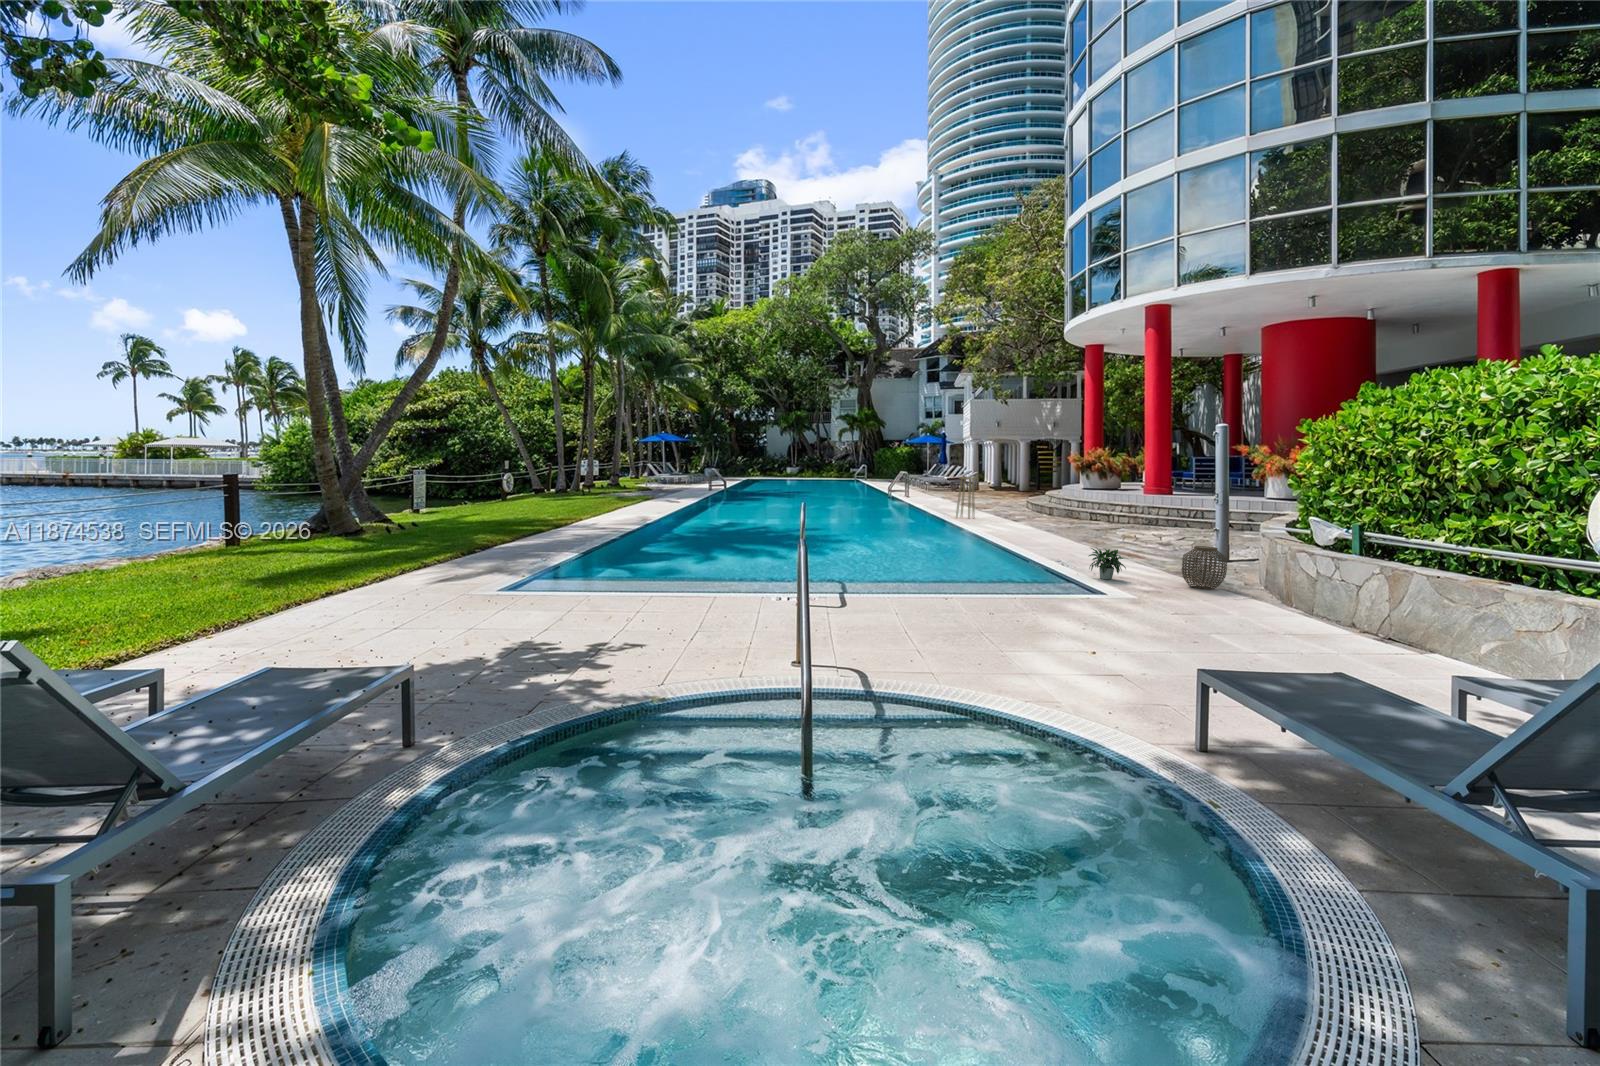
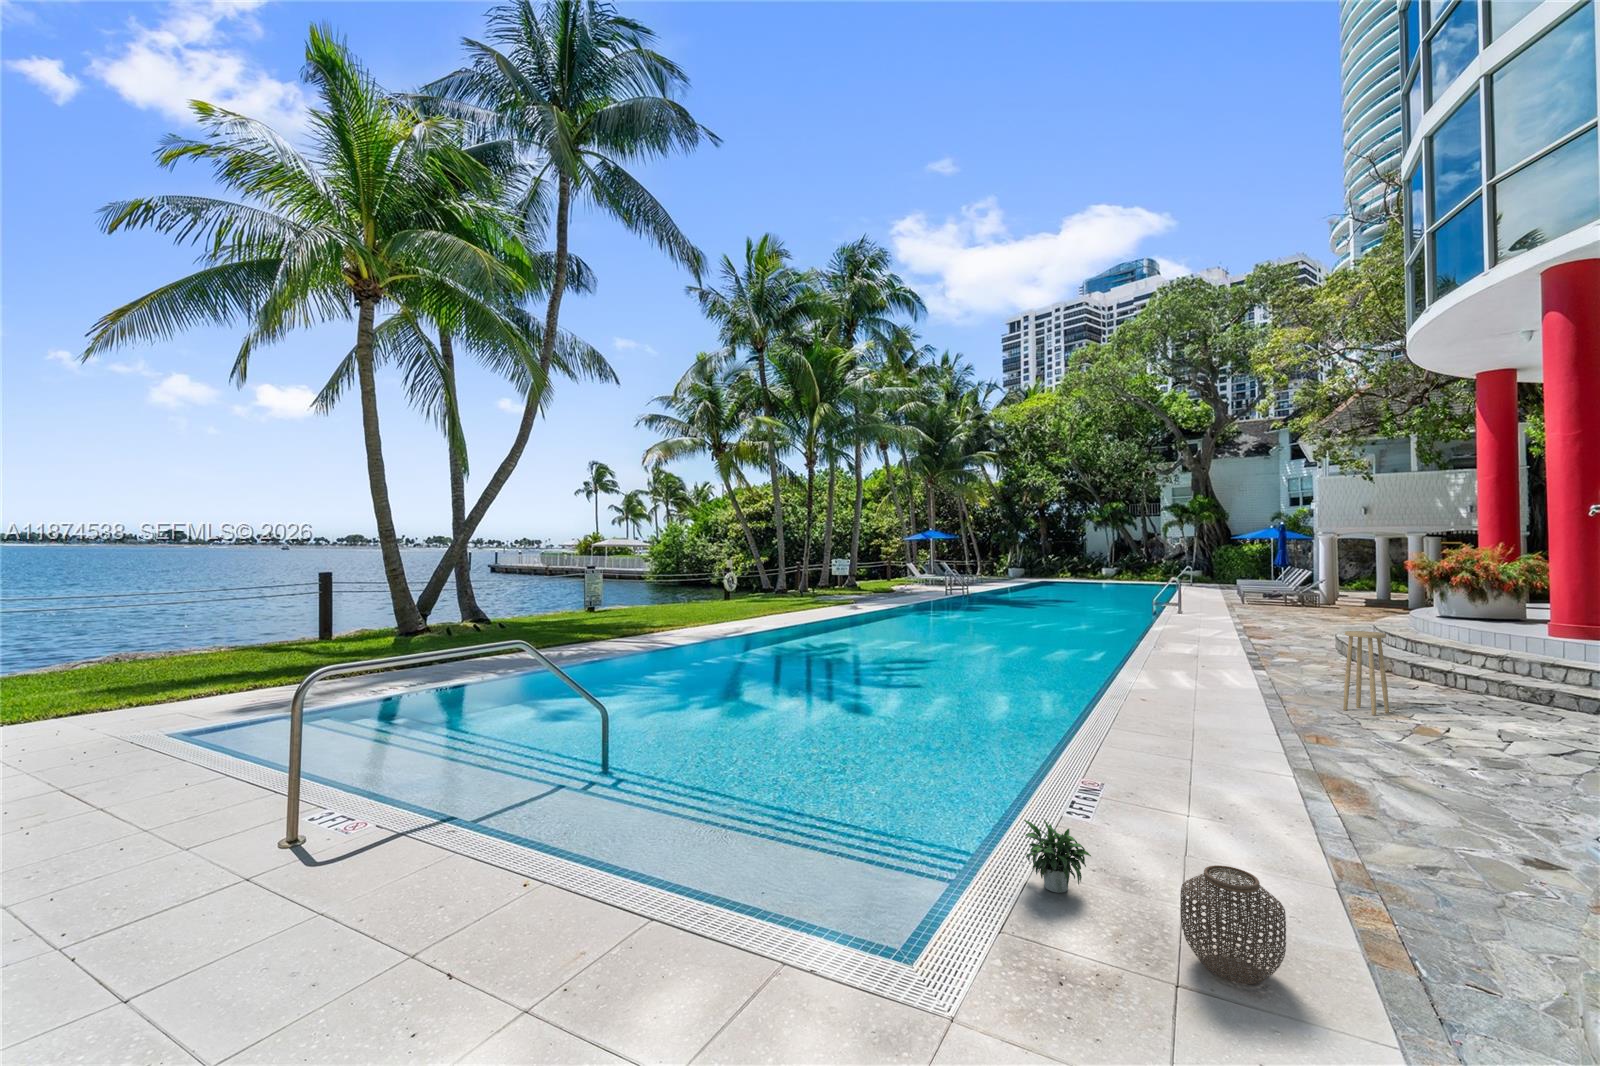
stool: present [956,477,975,518] -> present [1343,631,1389,715]

